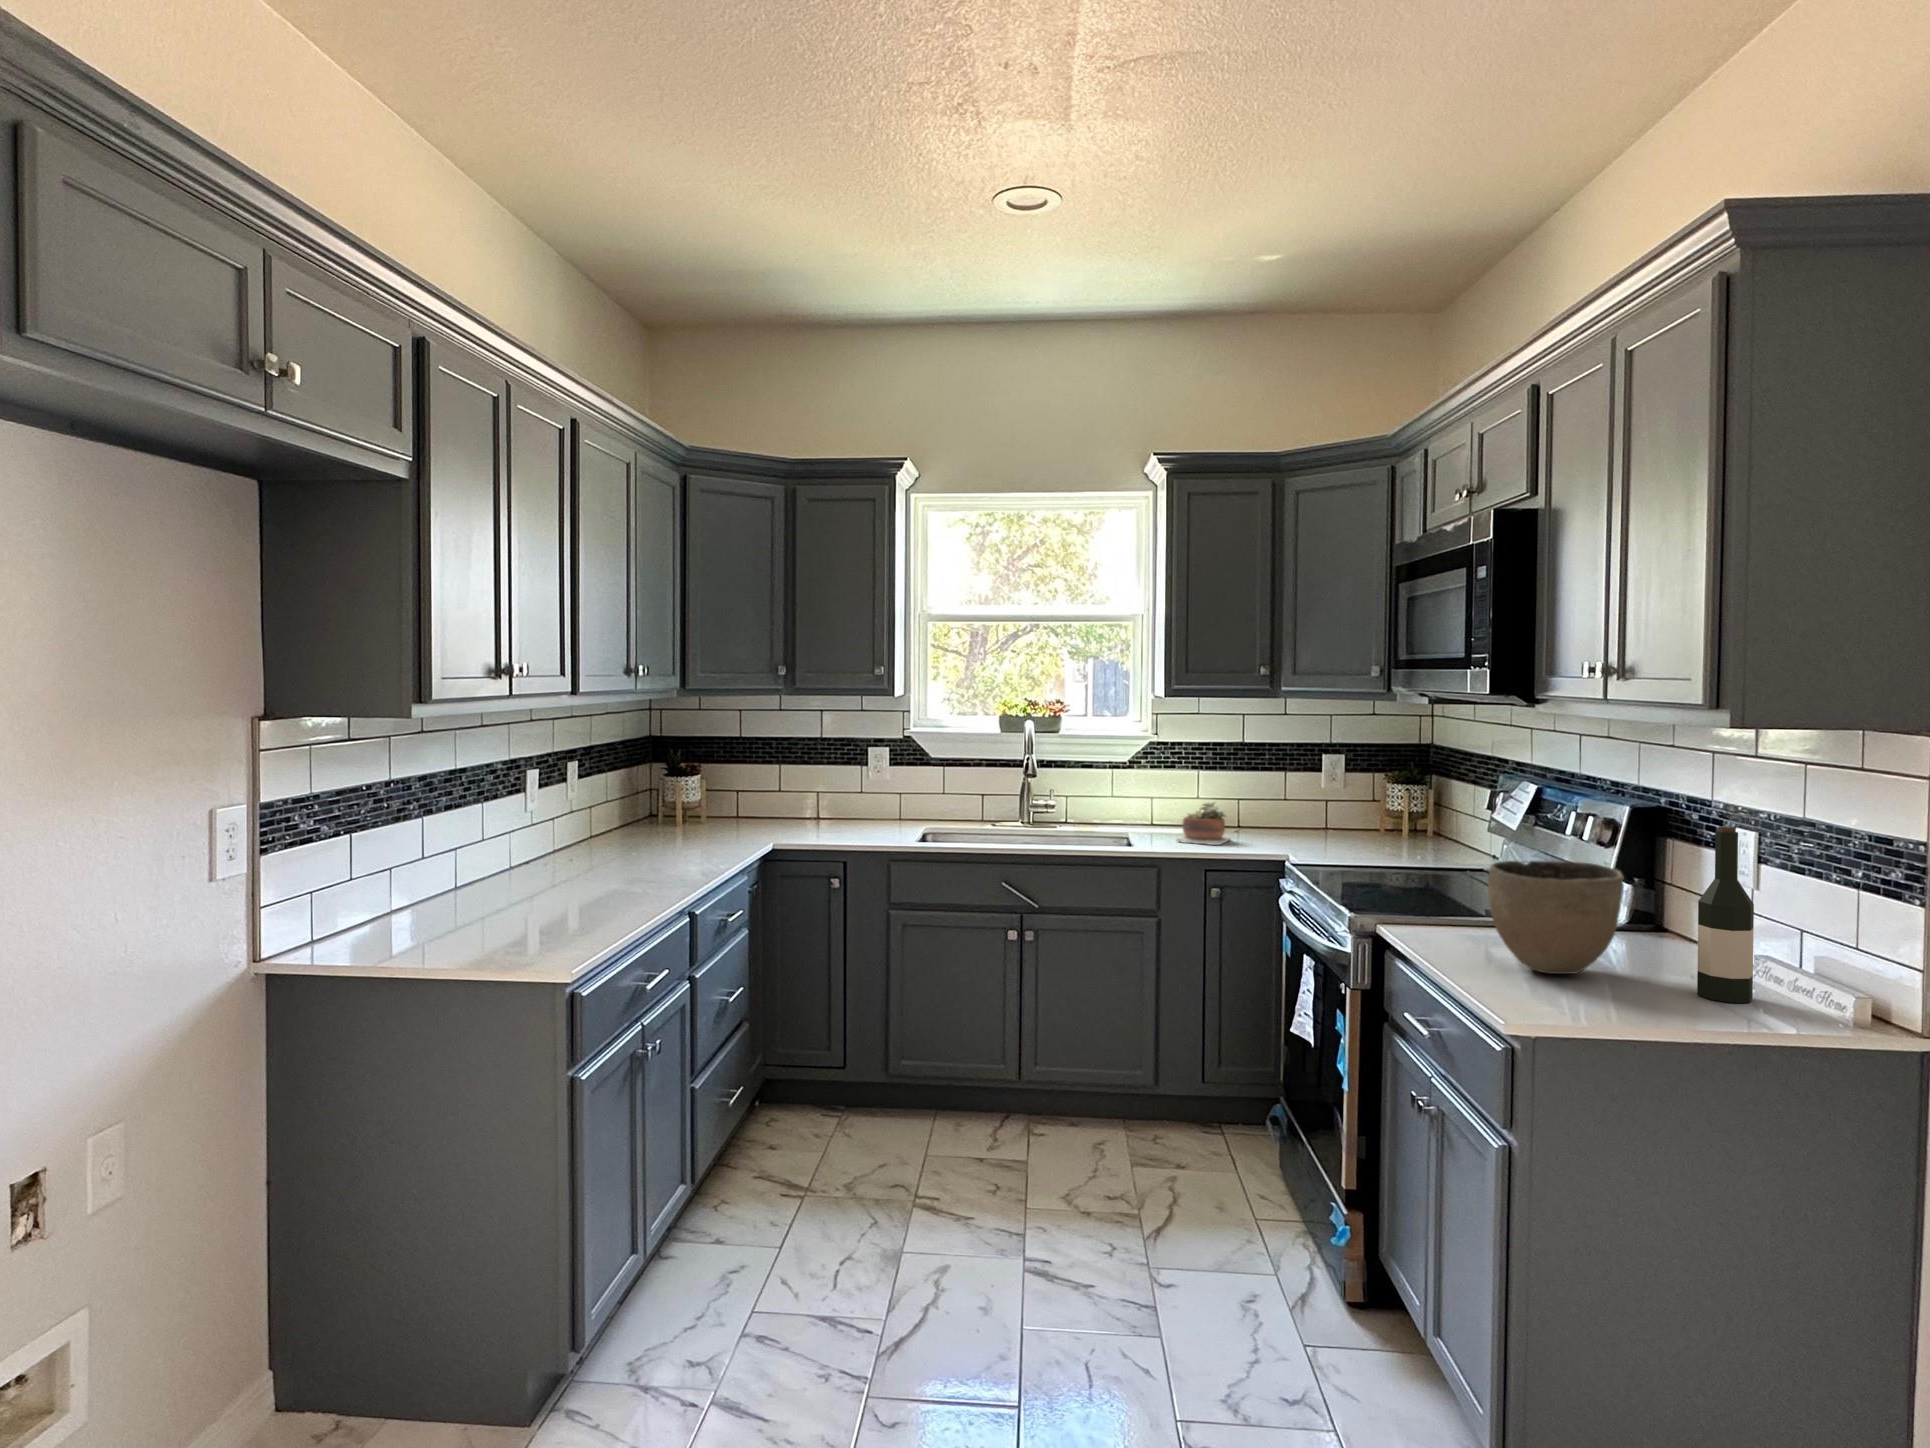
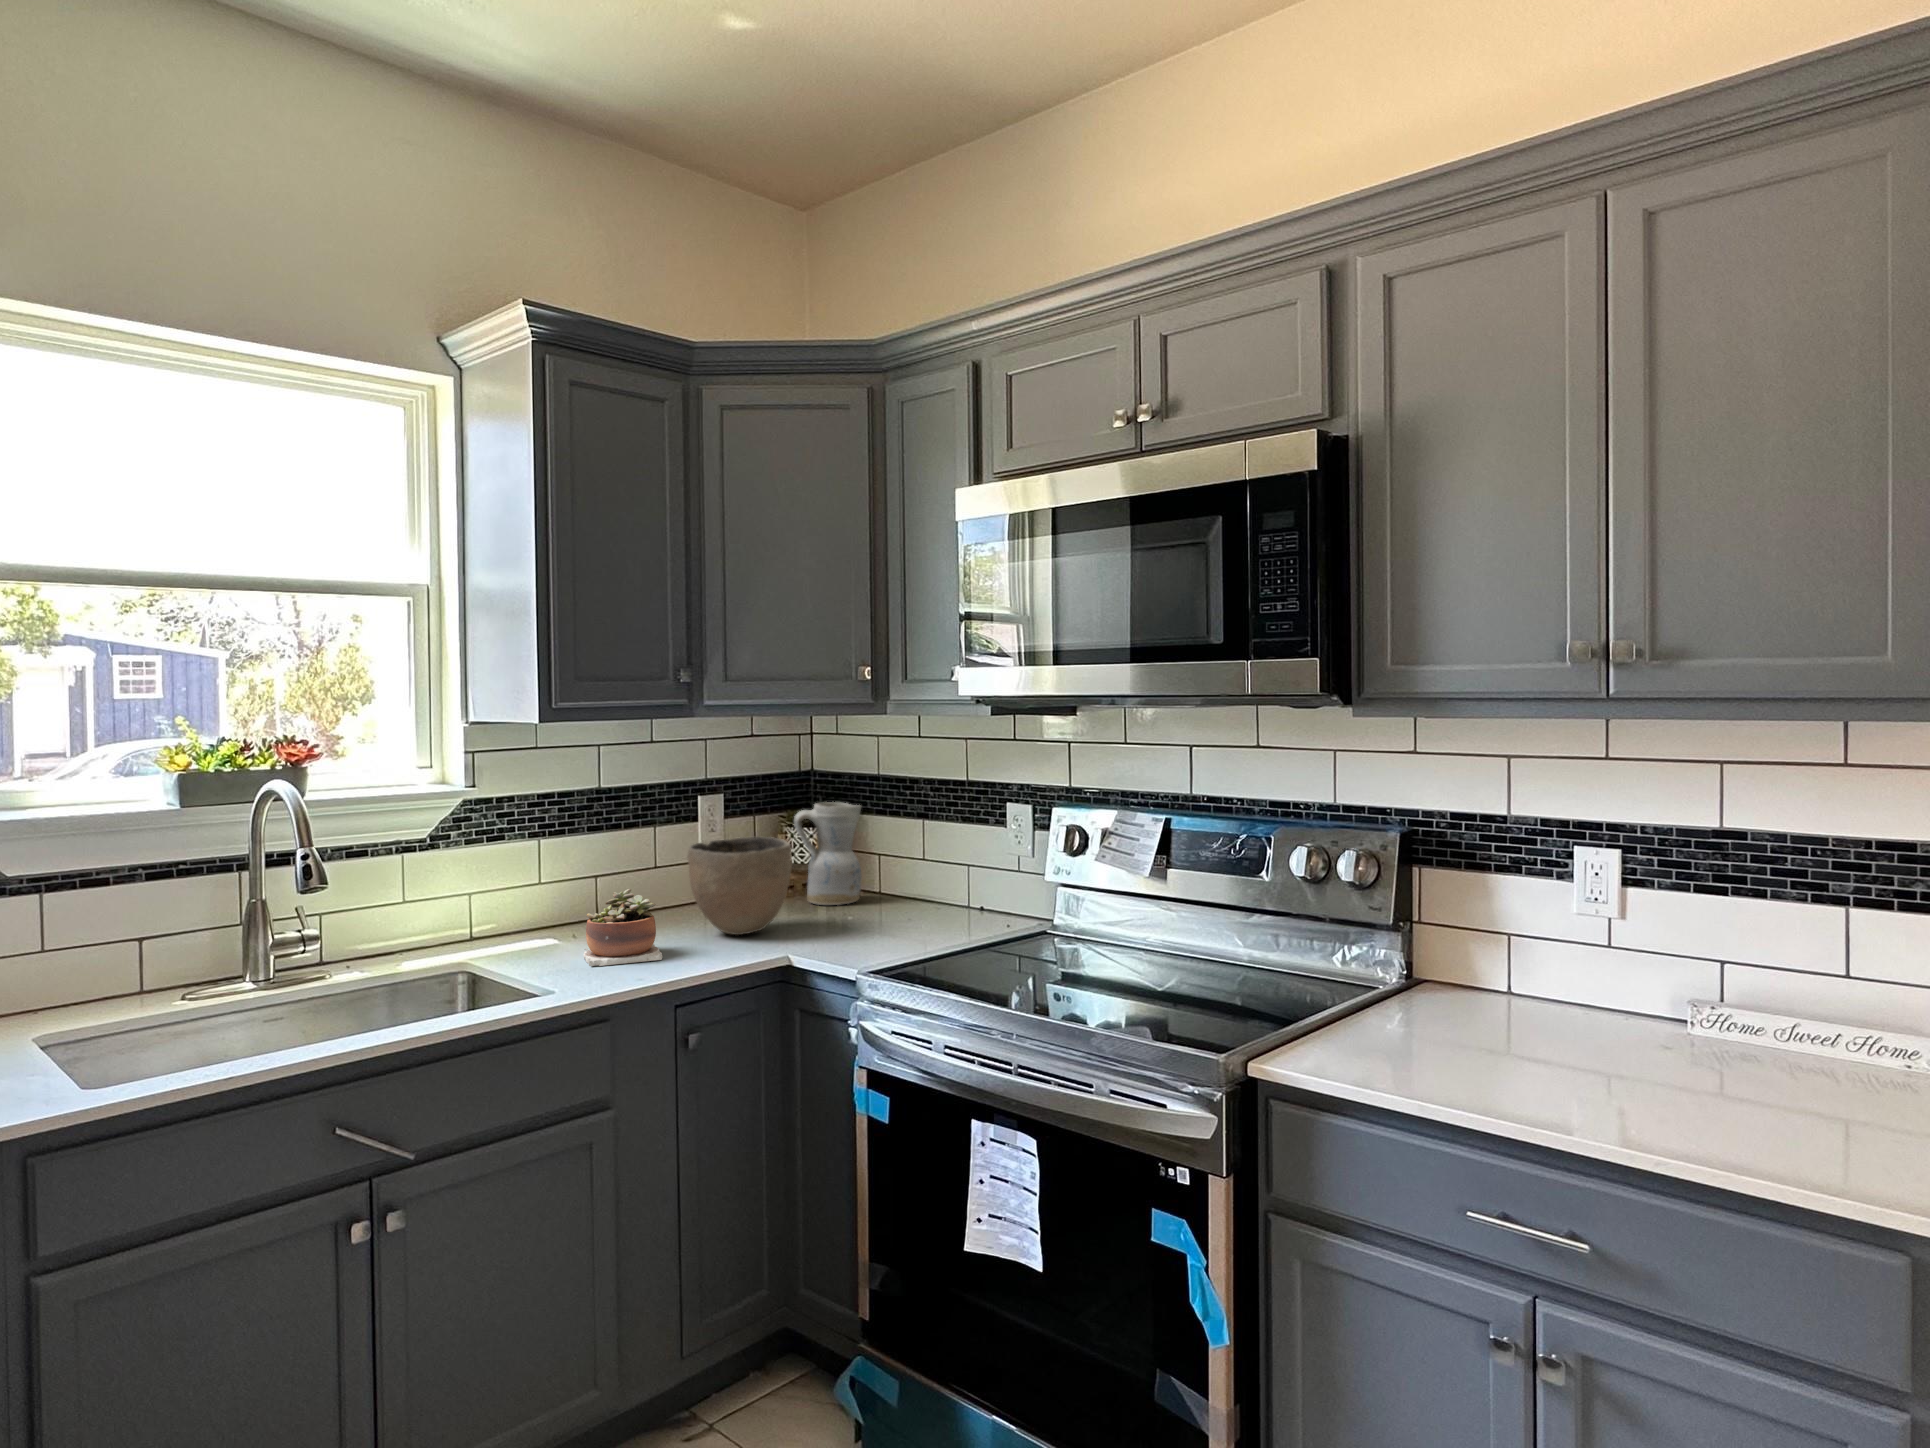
ceramic pitcher: none [1377,766,1429,841] -> present [794,802,861,905]
wine bottle: present [1697,826,1754,1003] -> none [1720,850,1787,1074]
bowl: present [1488,860,1624,974] -> present [687,837,792,935]

